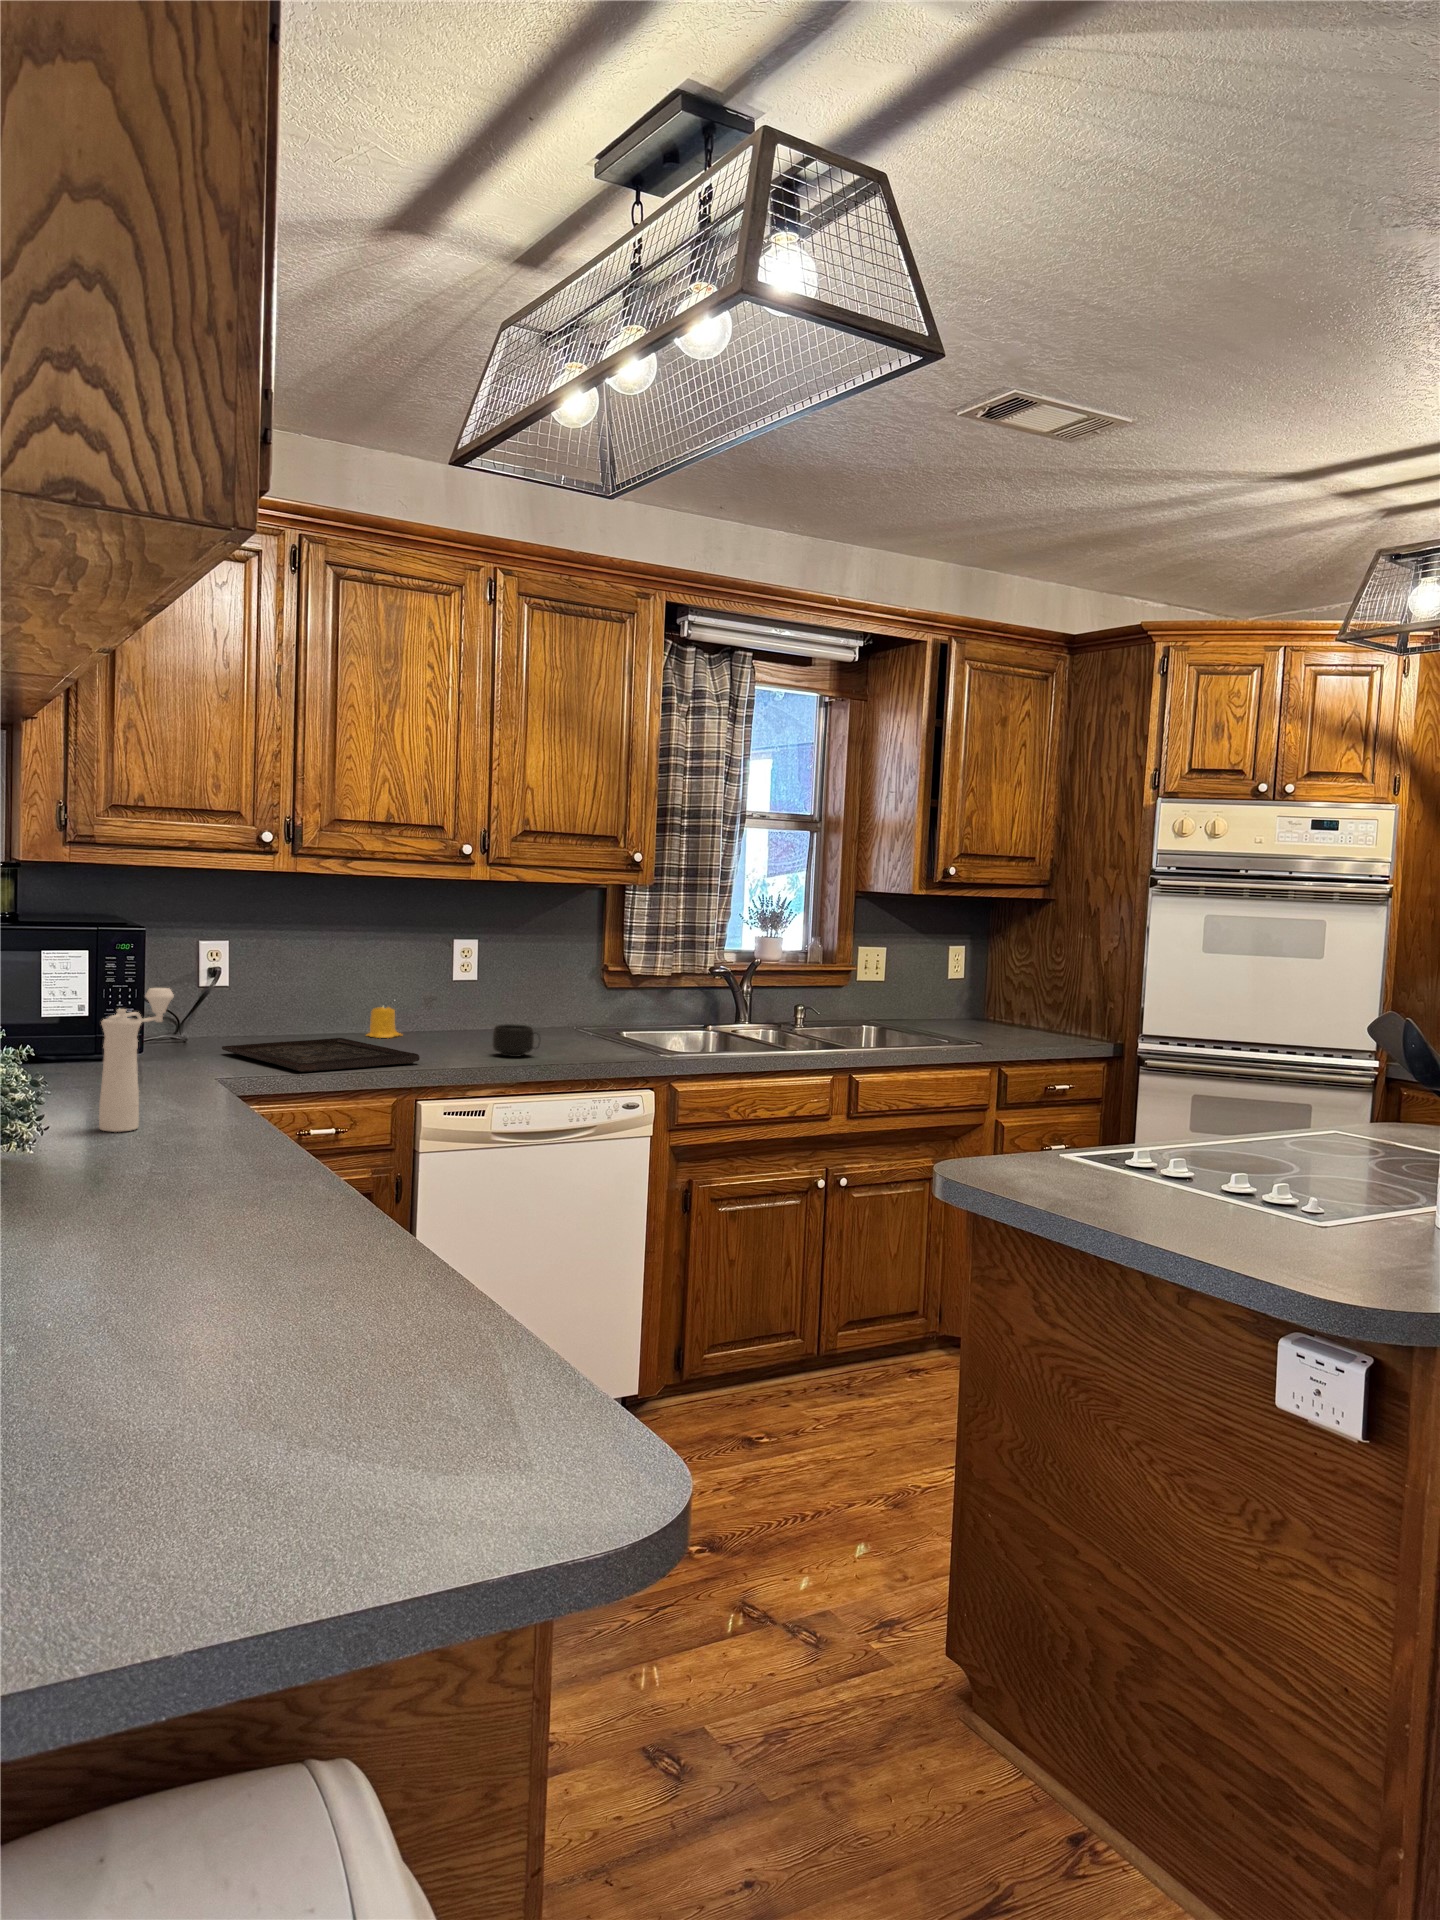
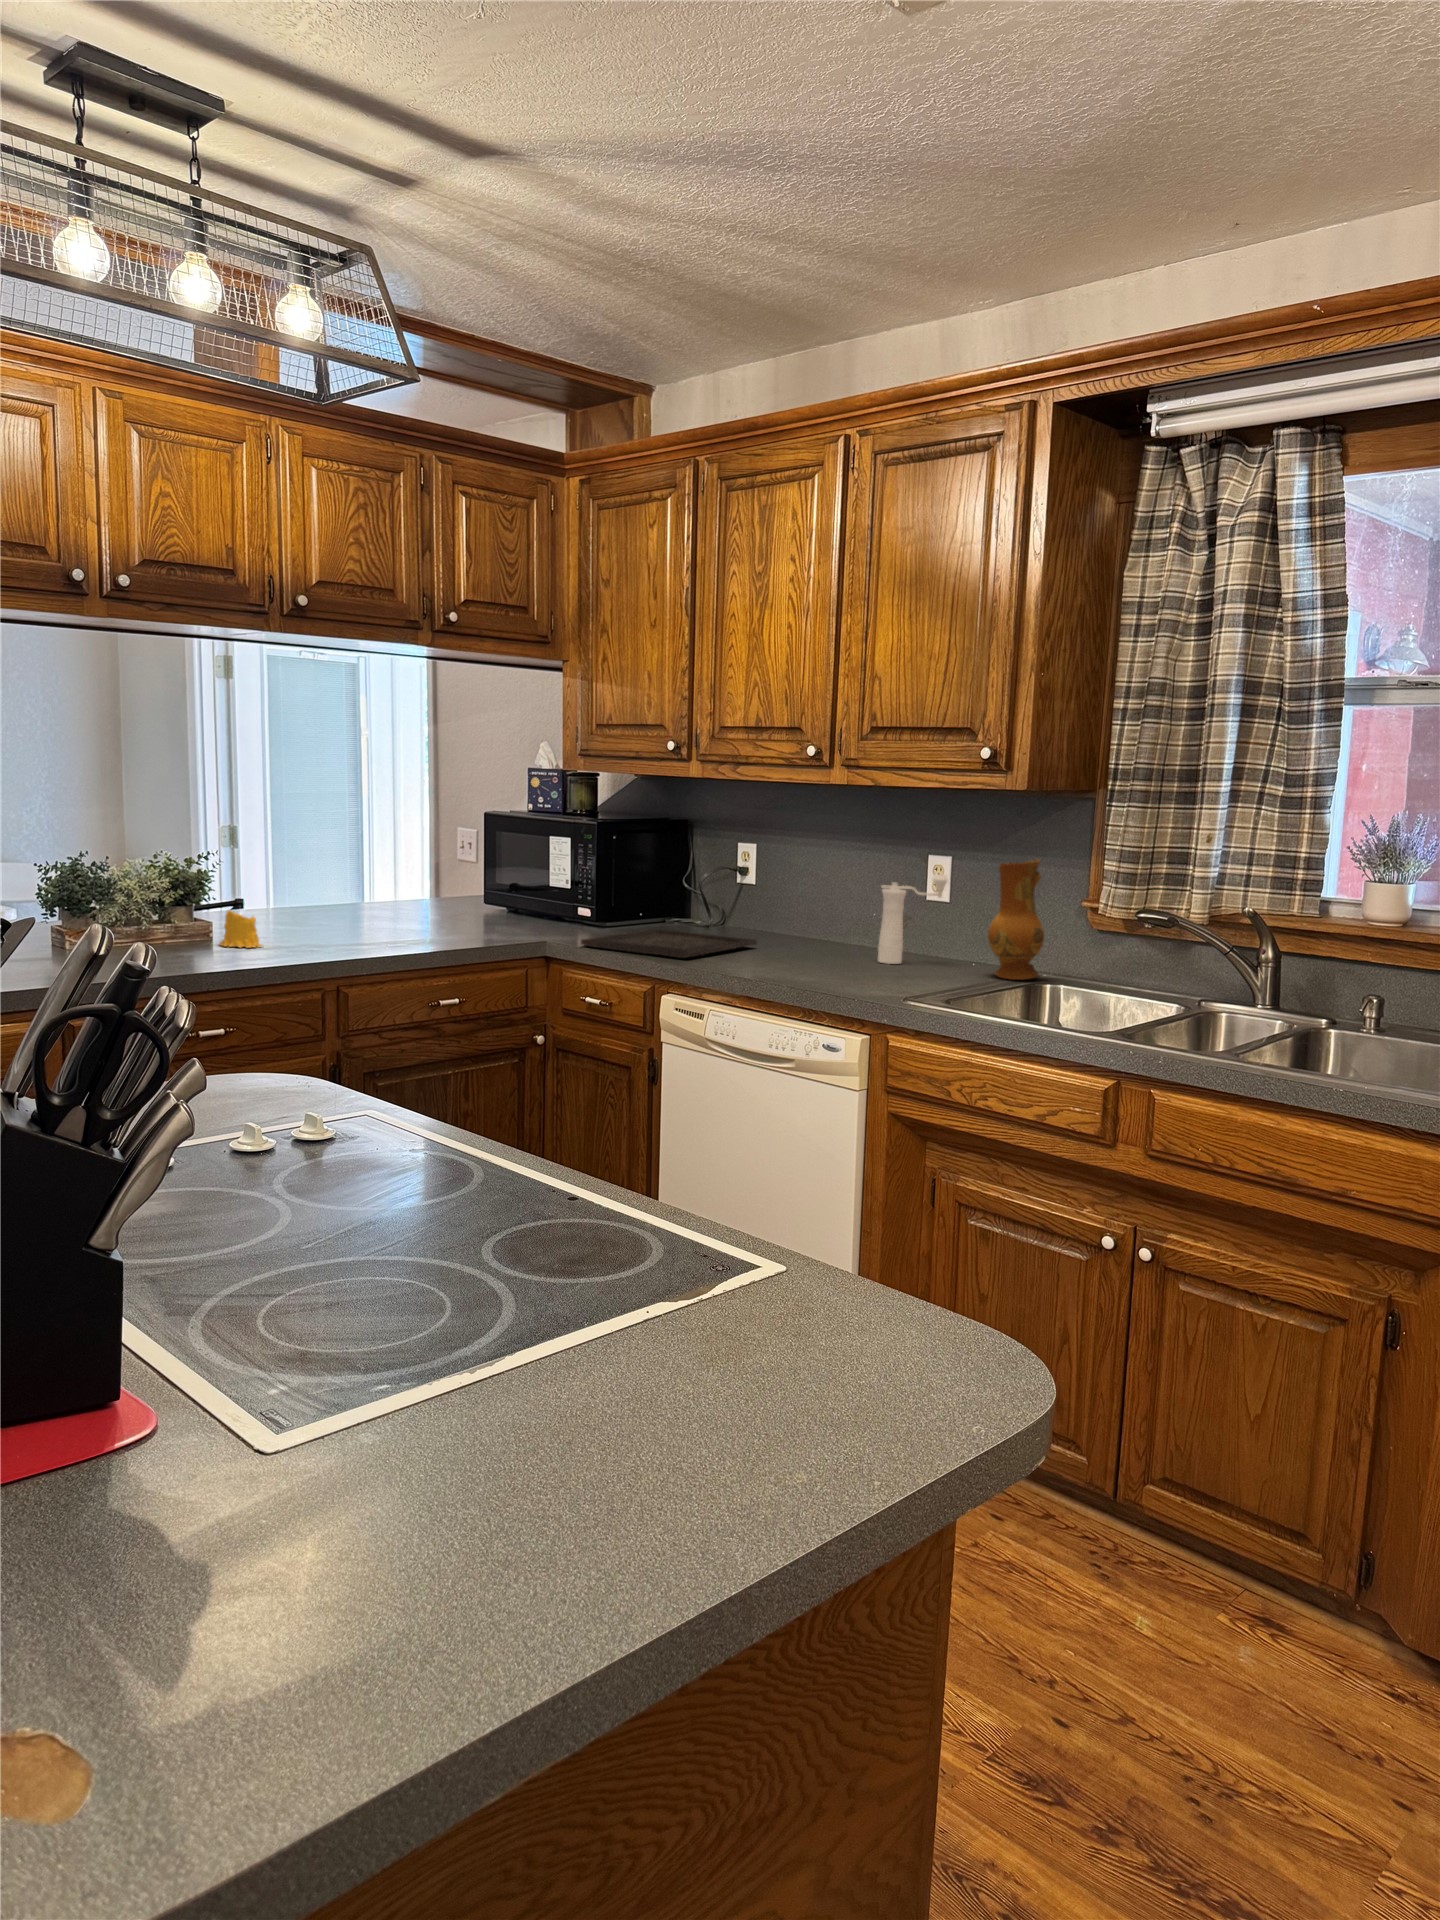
ceramic jug: none [525,934,573,1034] -> present [988,858,1044,980]
pepper mill: present [99,988,174,1132] -> present [878,874,948,964]
candle: present [367,1007,401,1038] -> present [220,910,262,948]
mug: present [493,1024,538,1057] -> none [779,939,823,975]

